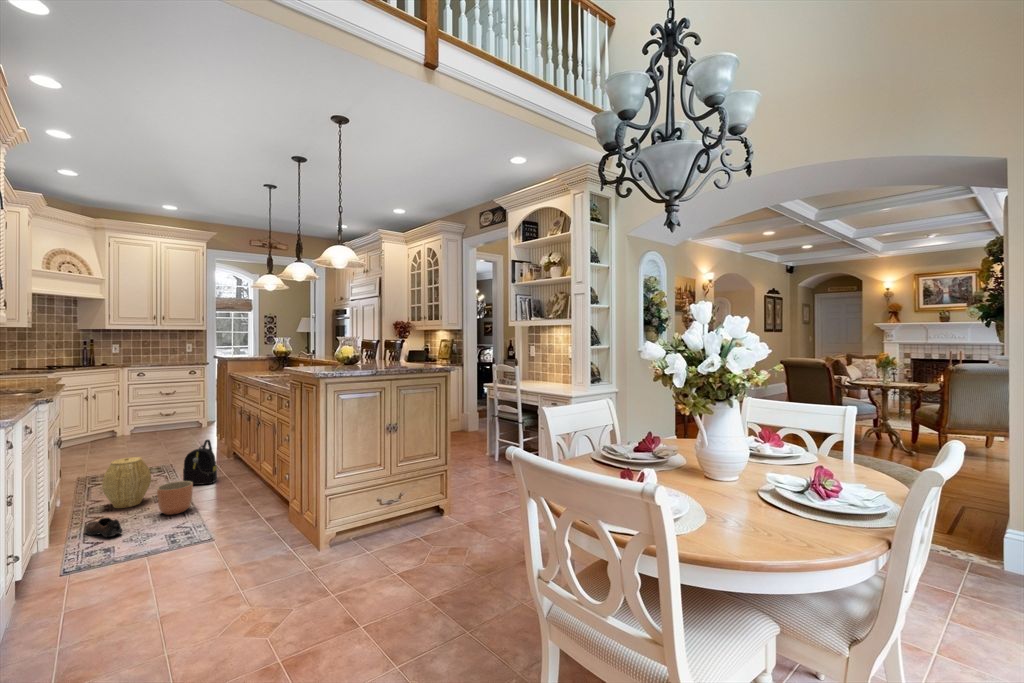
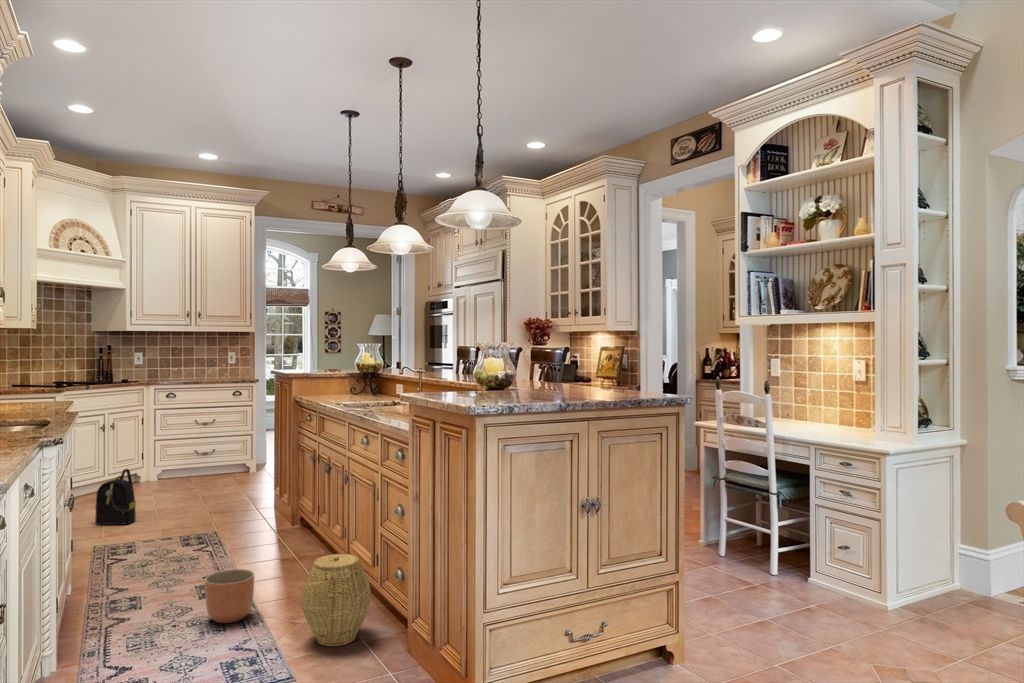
backpack: present [183,440,217,485] -> present [95,469,136,525]
woven basket: present [102,457,151,508] -> present [302,554,371,646]
shoe: present [85,518,122,537] -> none [108,625,159,658]

